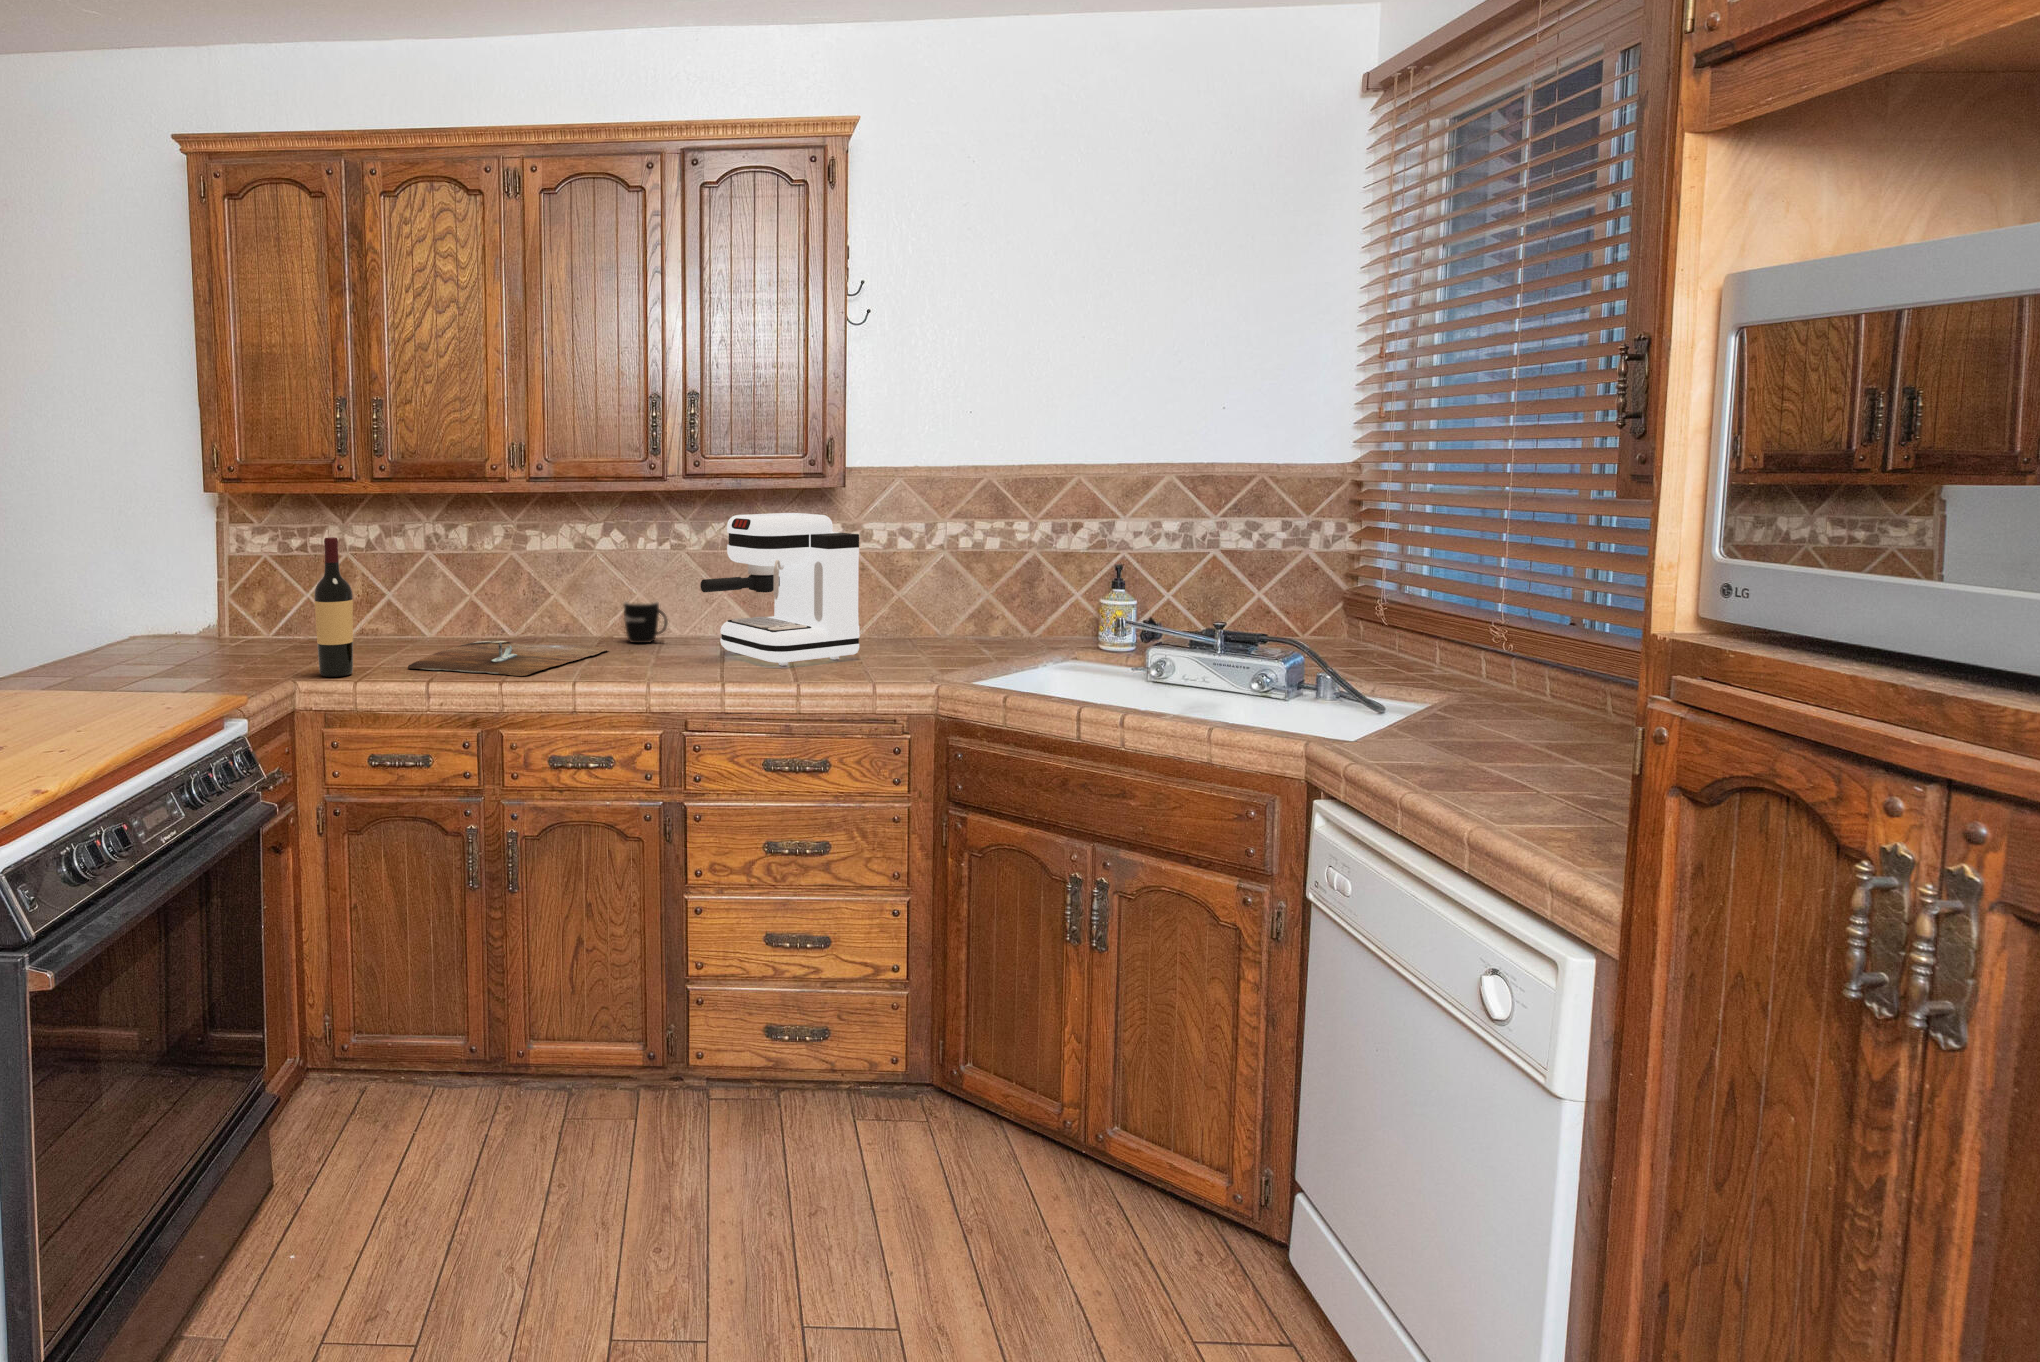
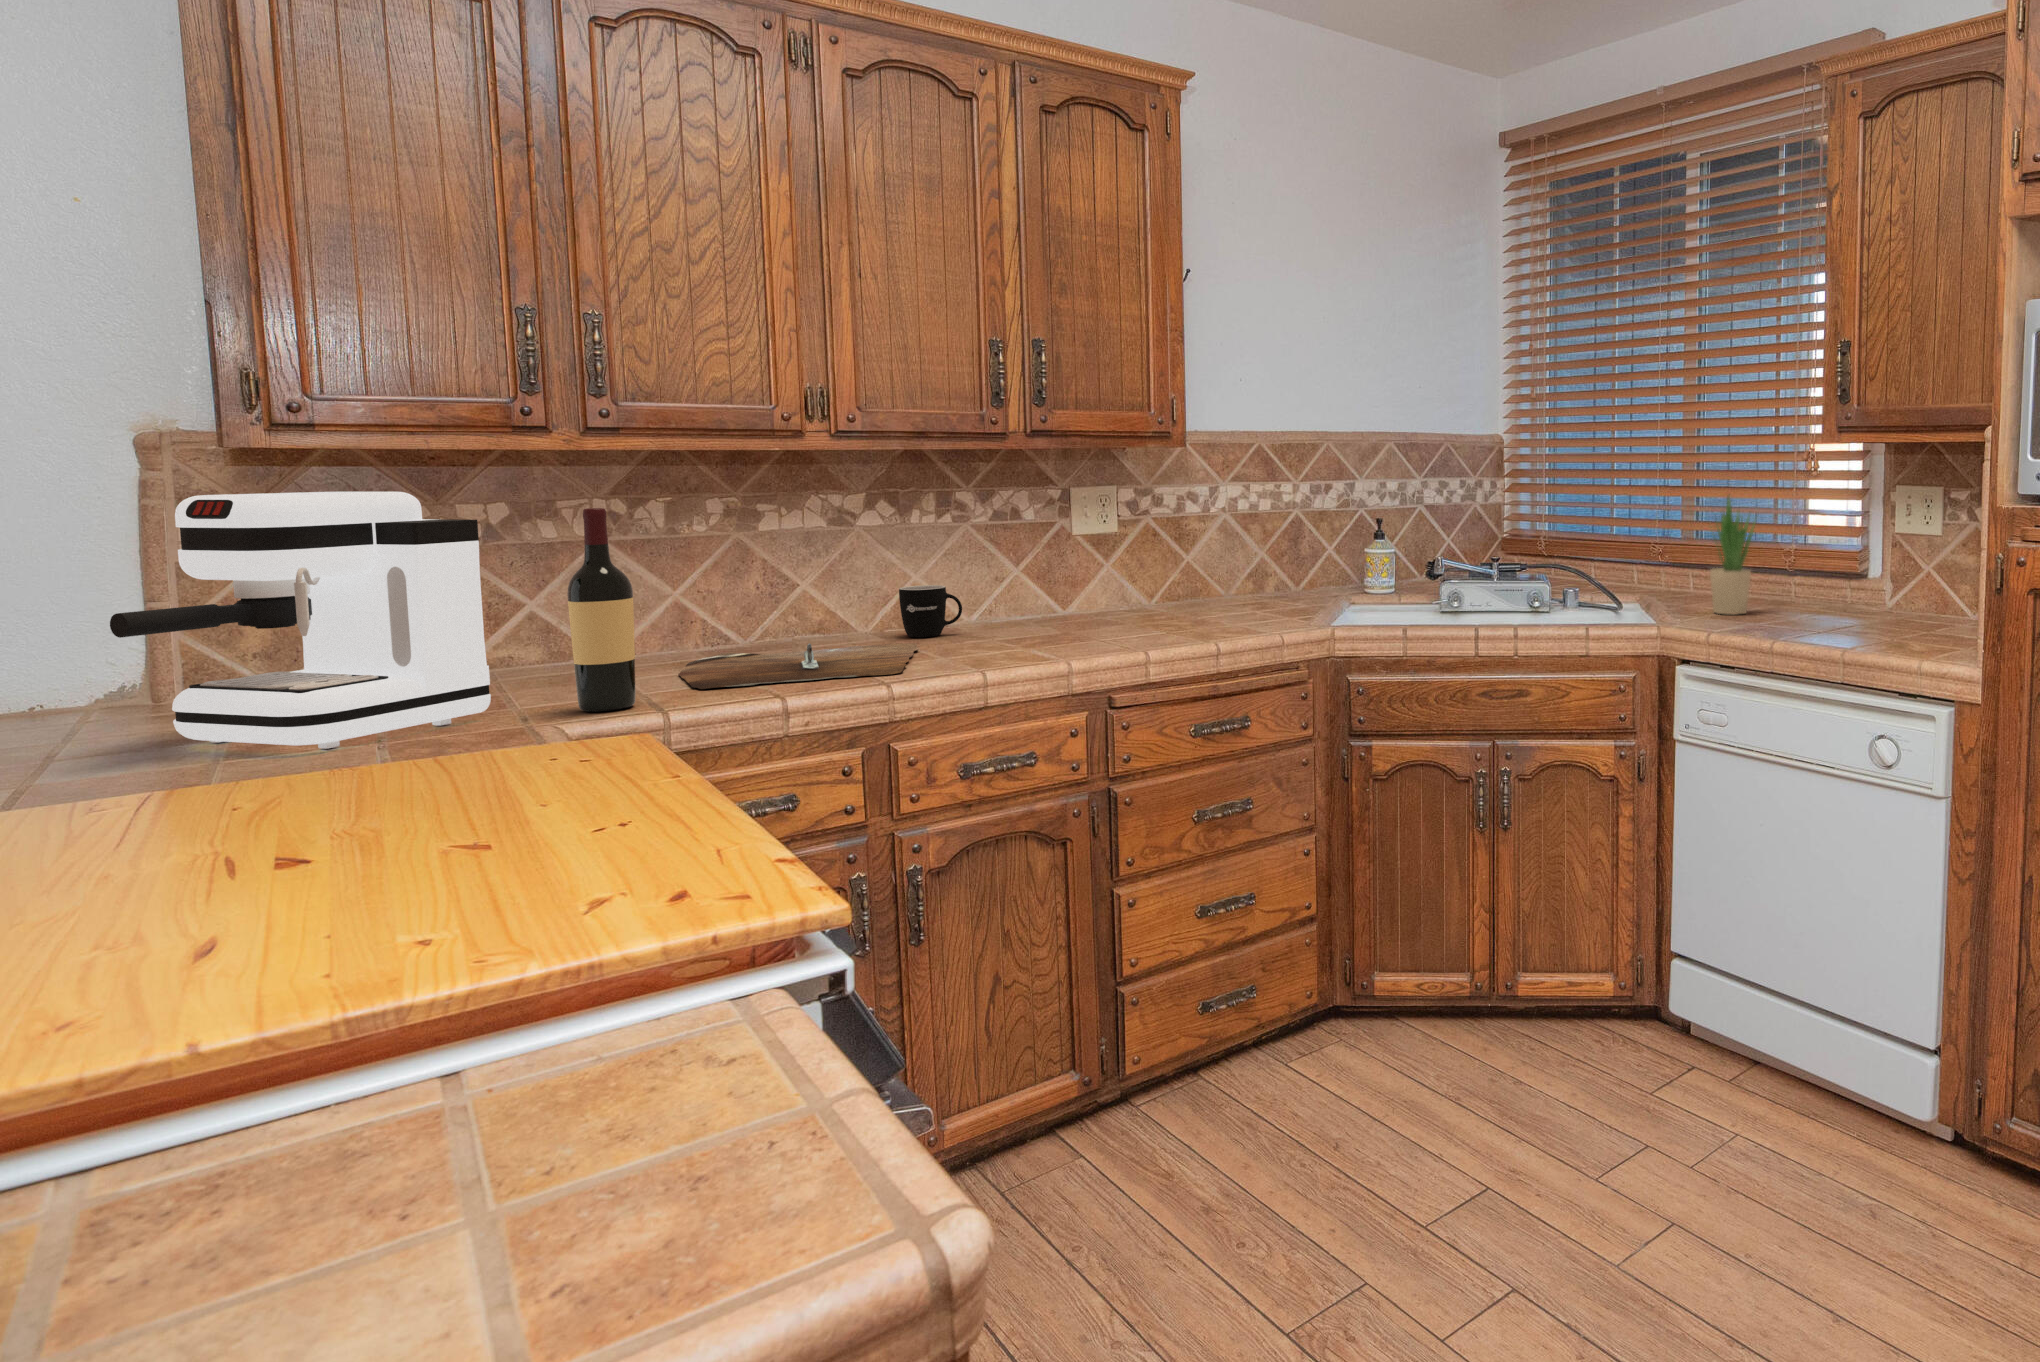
coffee maker: present [700,513,860,666] -> present [110,492,491,749]
potted plant: none [1474,572,1576,758] -> present [1710,497,1755,615]

